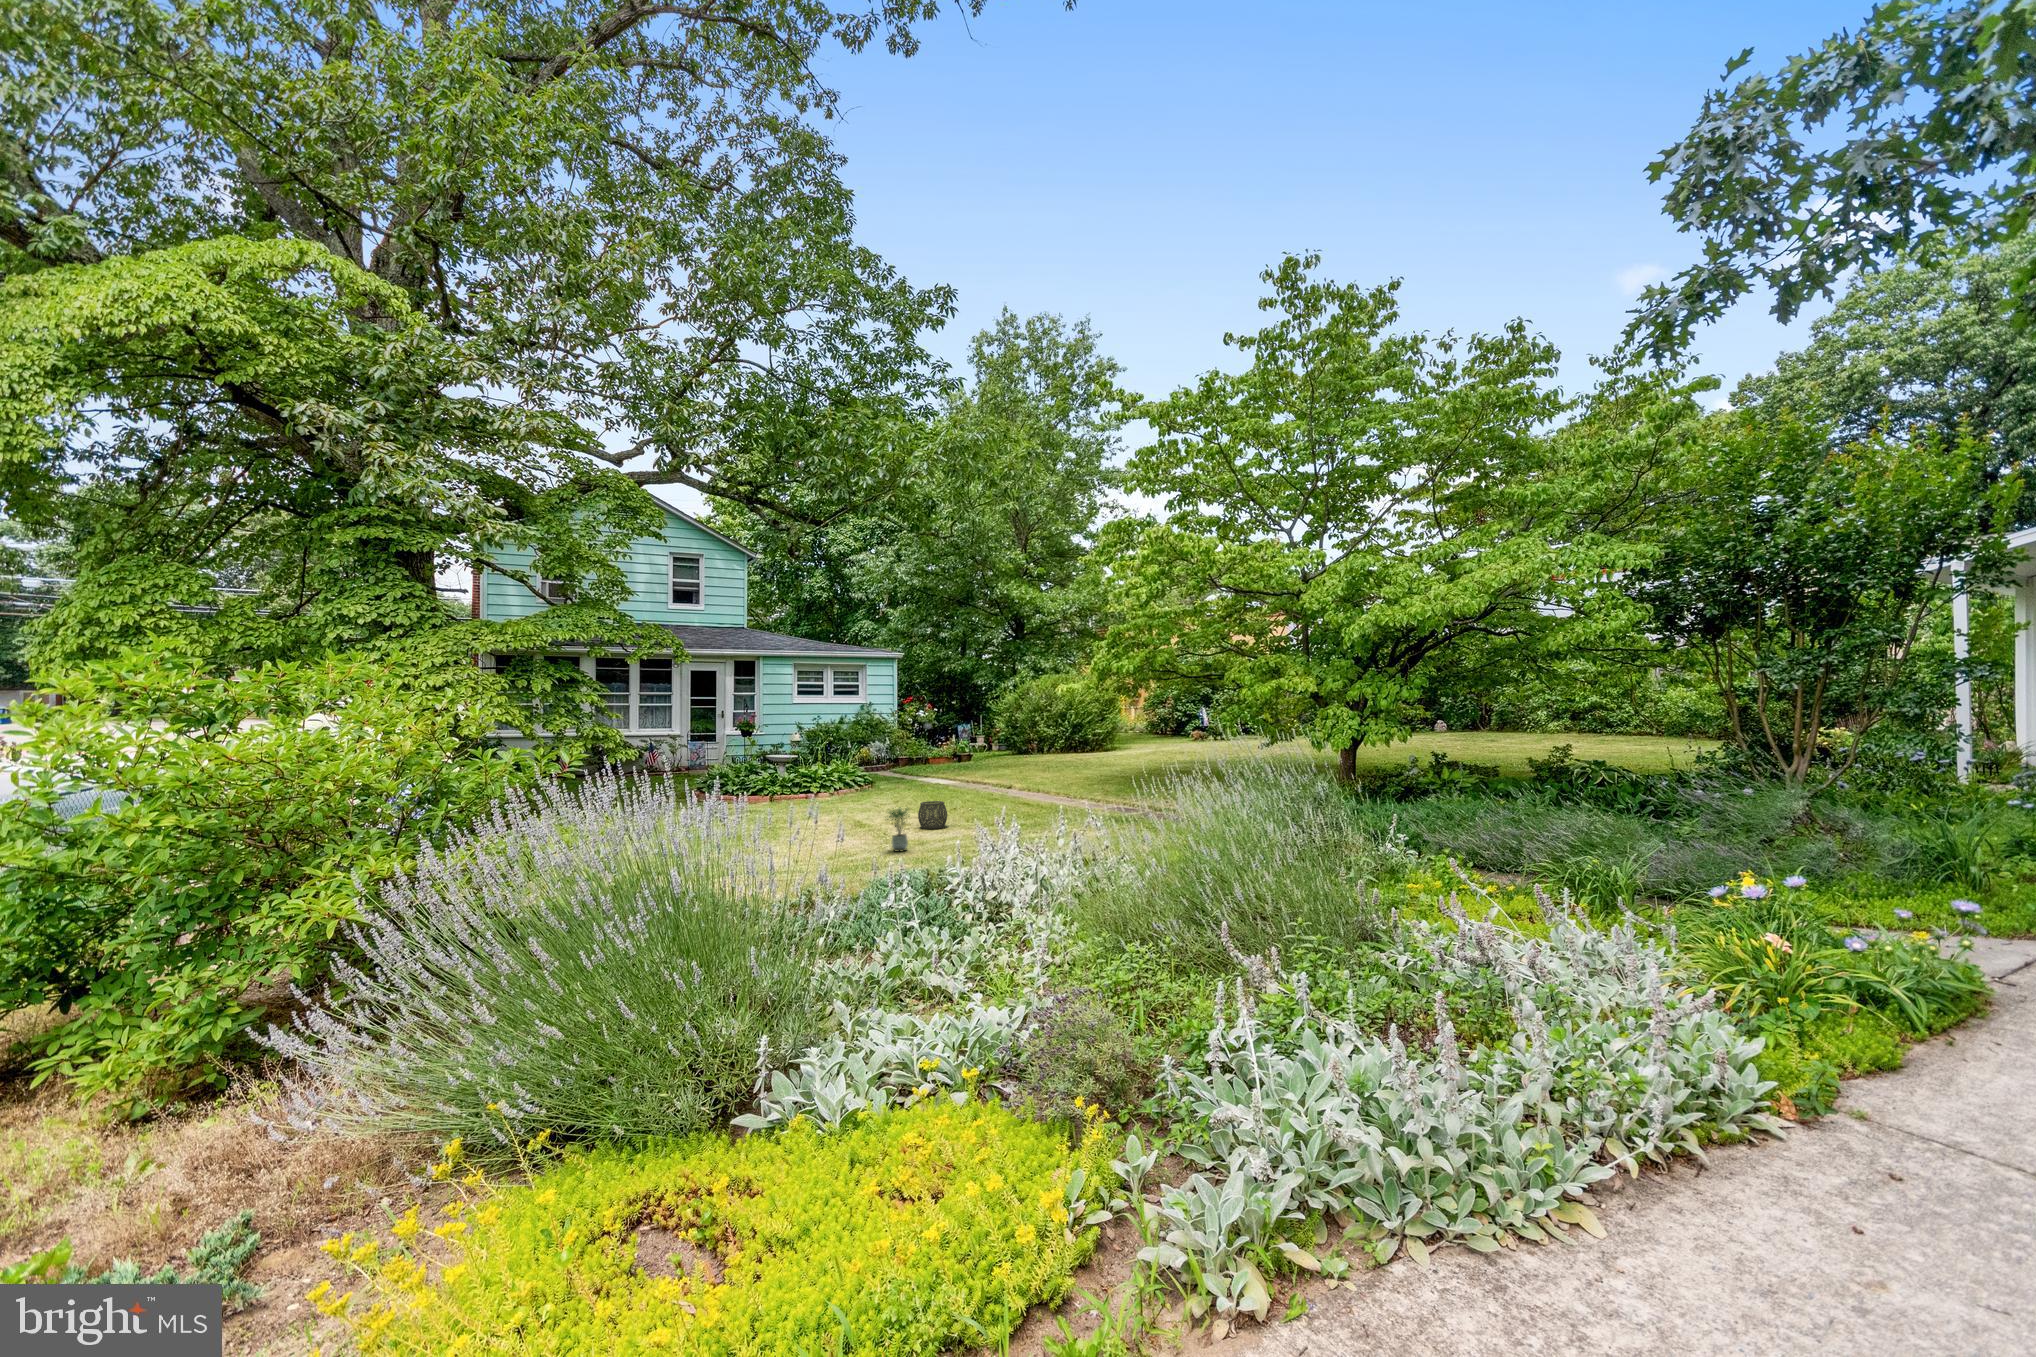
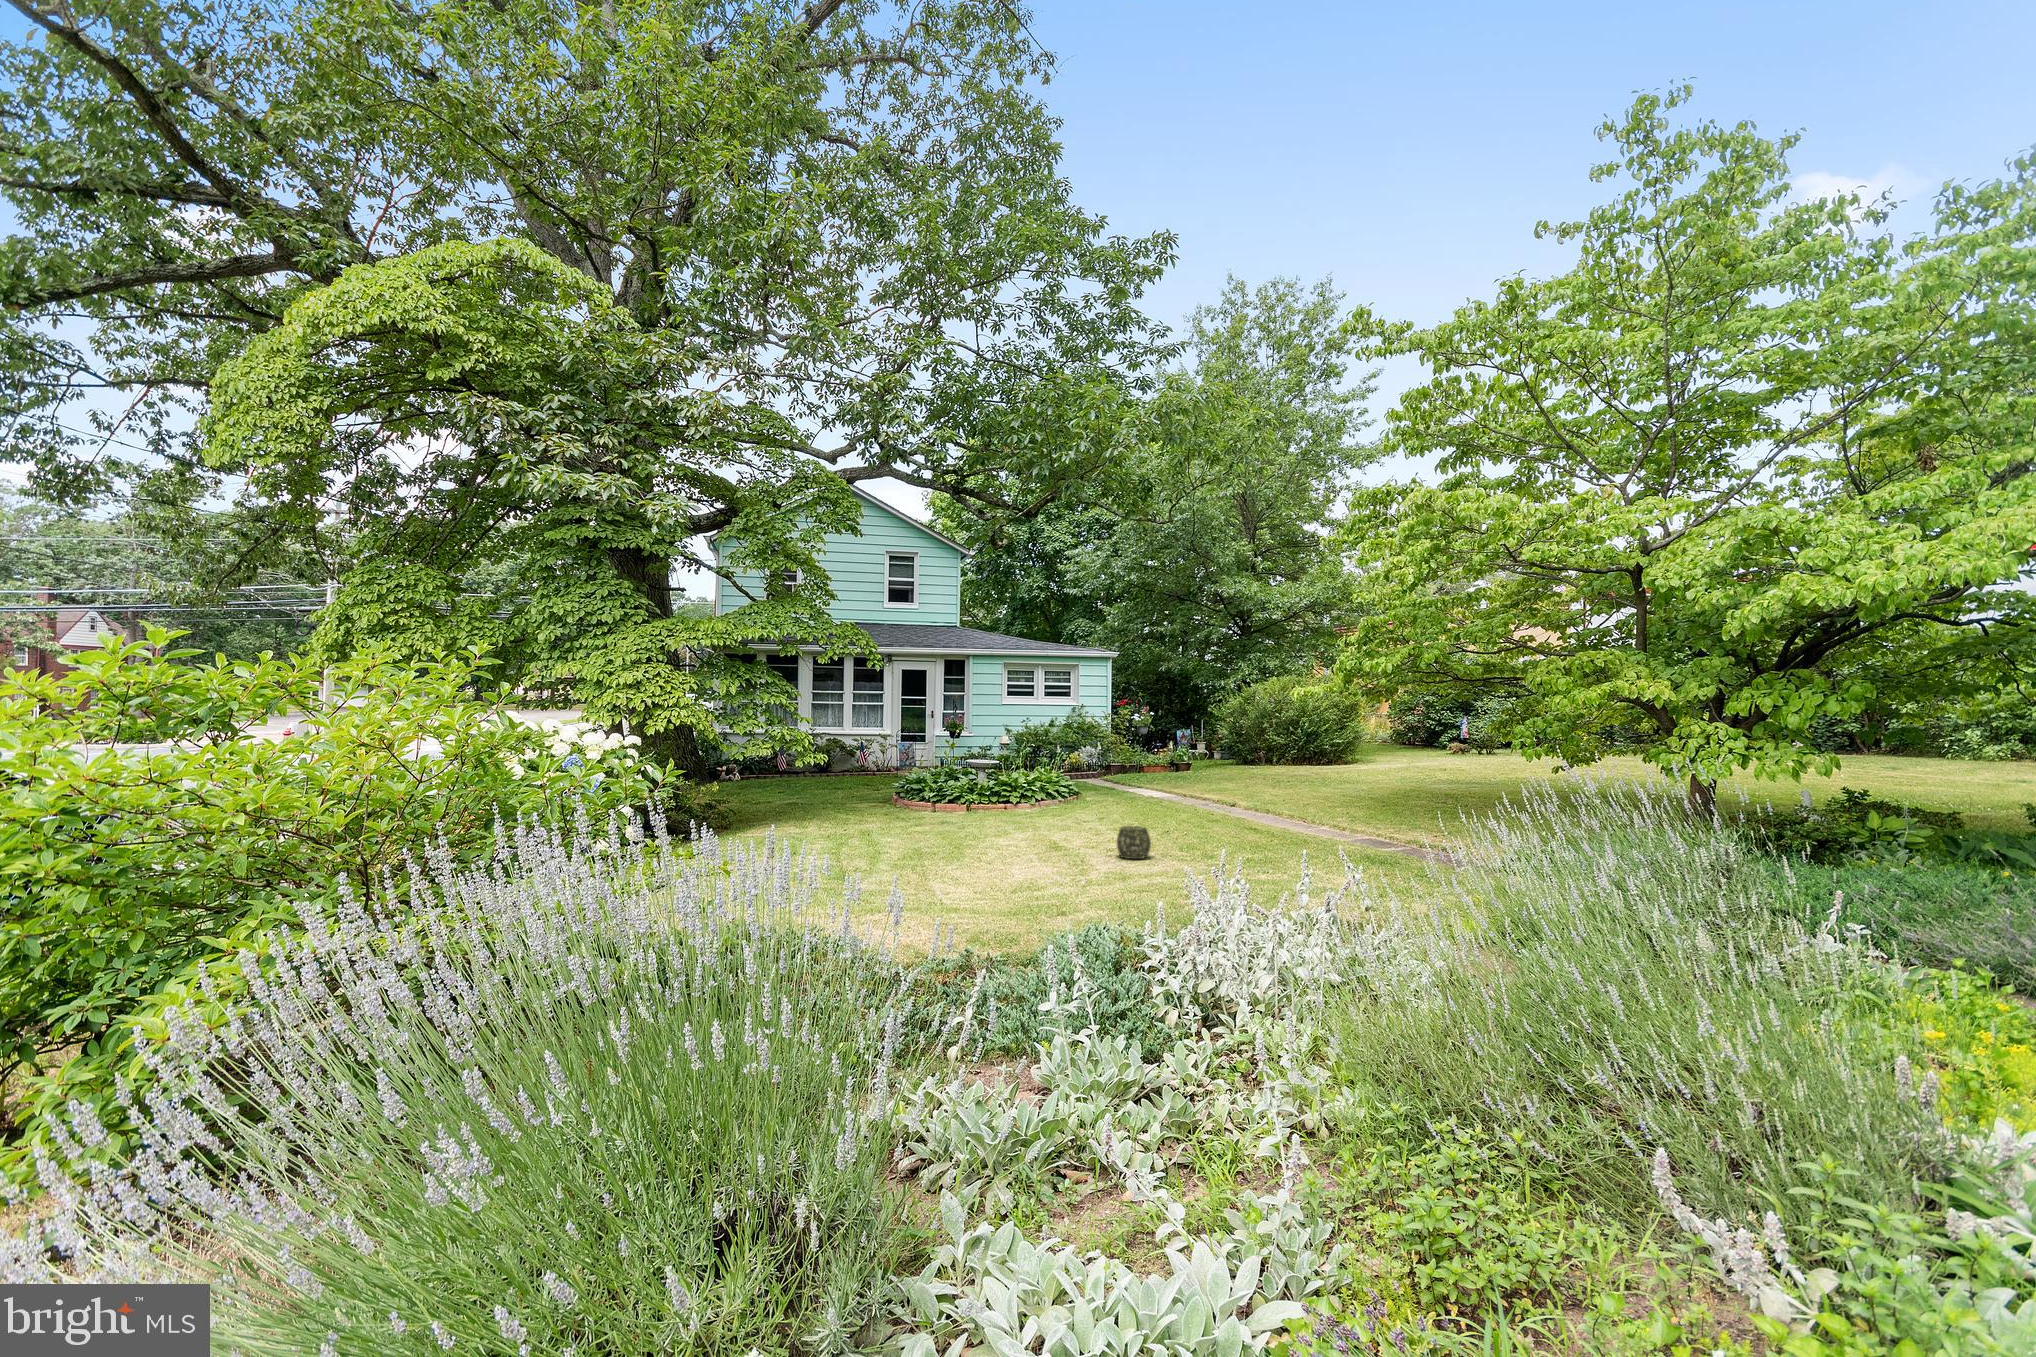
potted plant: present [887,807,908,852] -> none [1071,833,1105,888]

